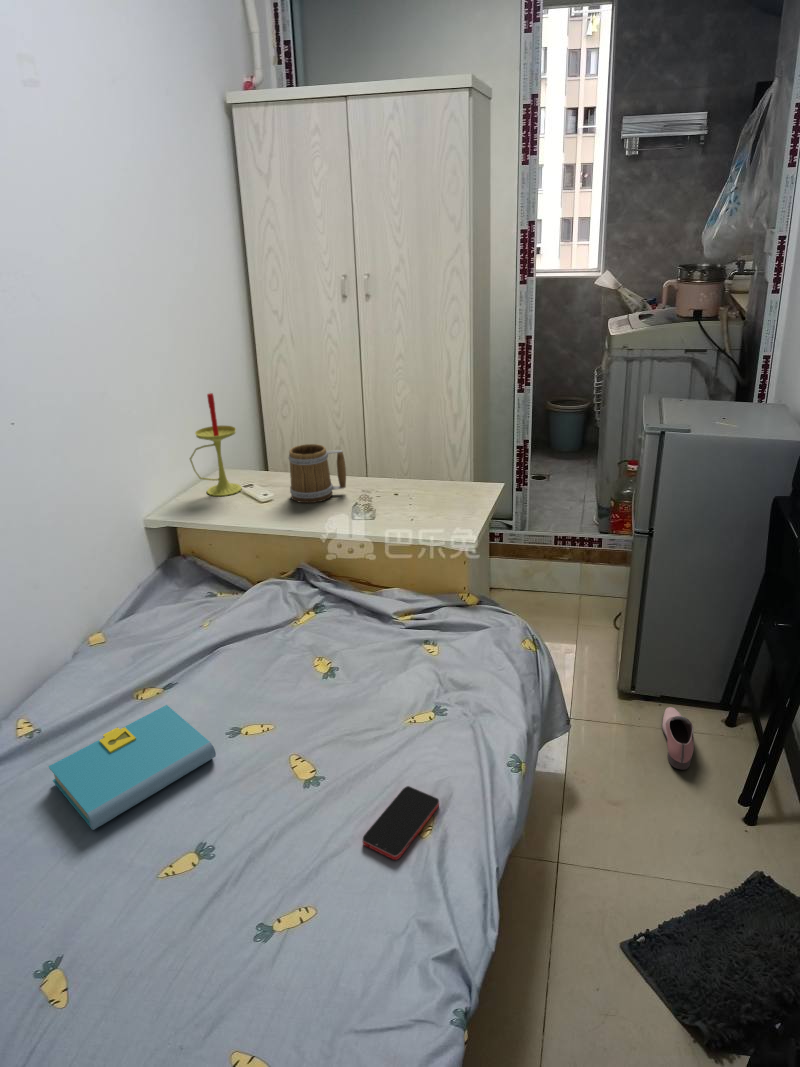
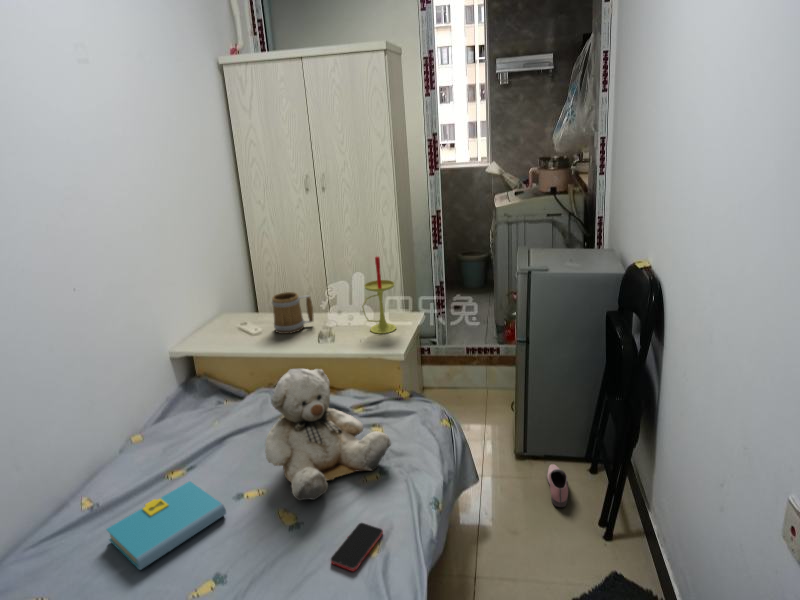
candle: present [190,393,242,496] -> present [362,257,396,334]
teddy bear: none [273,556,454,746] -> present [265,368,391,500]

